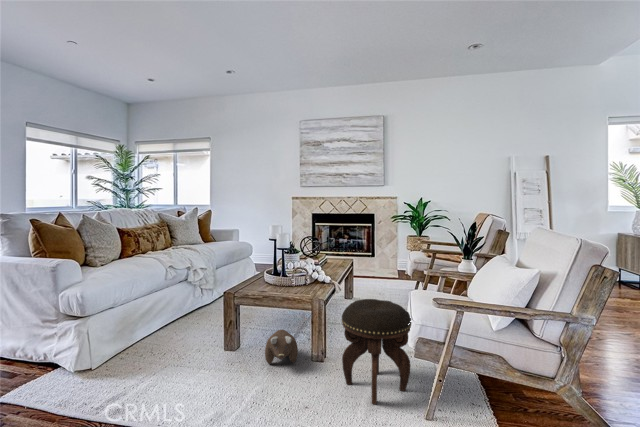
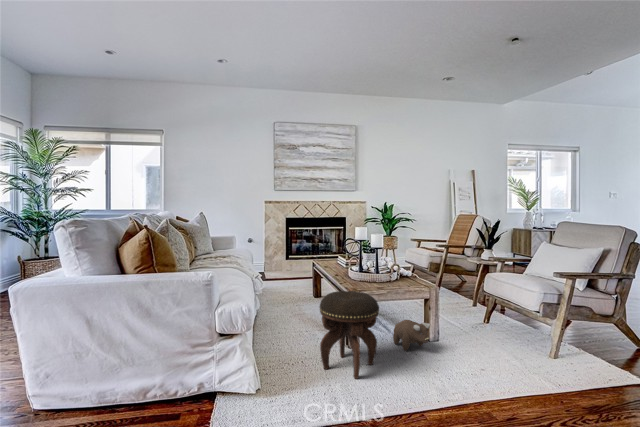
footstool: present [342,299,411,404] -> present [320,291,379,379]

